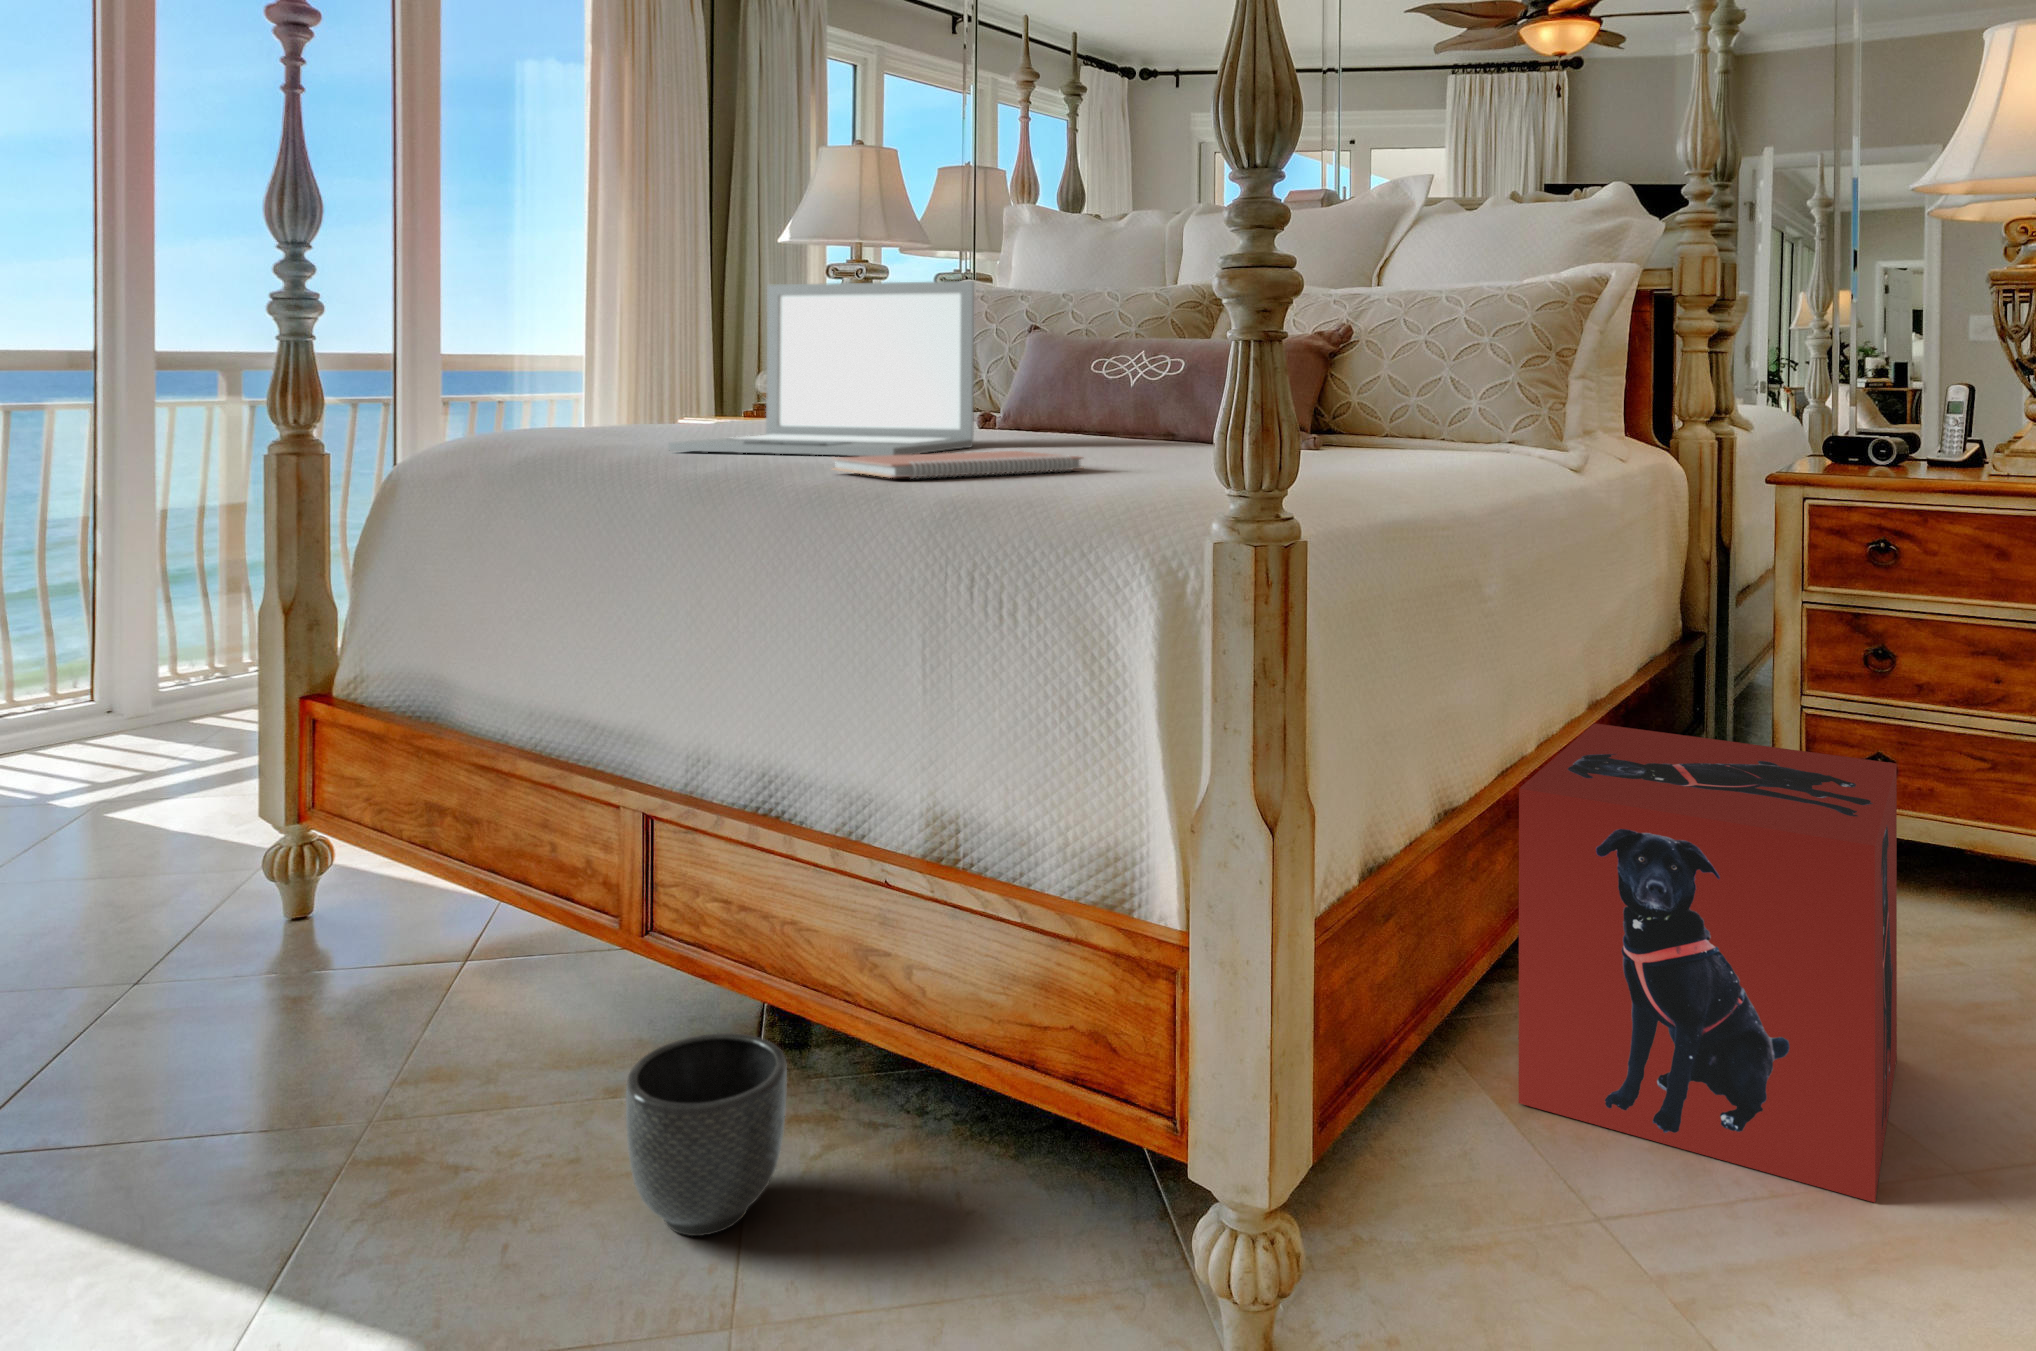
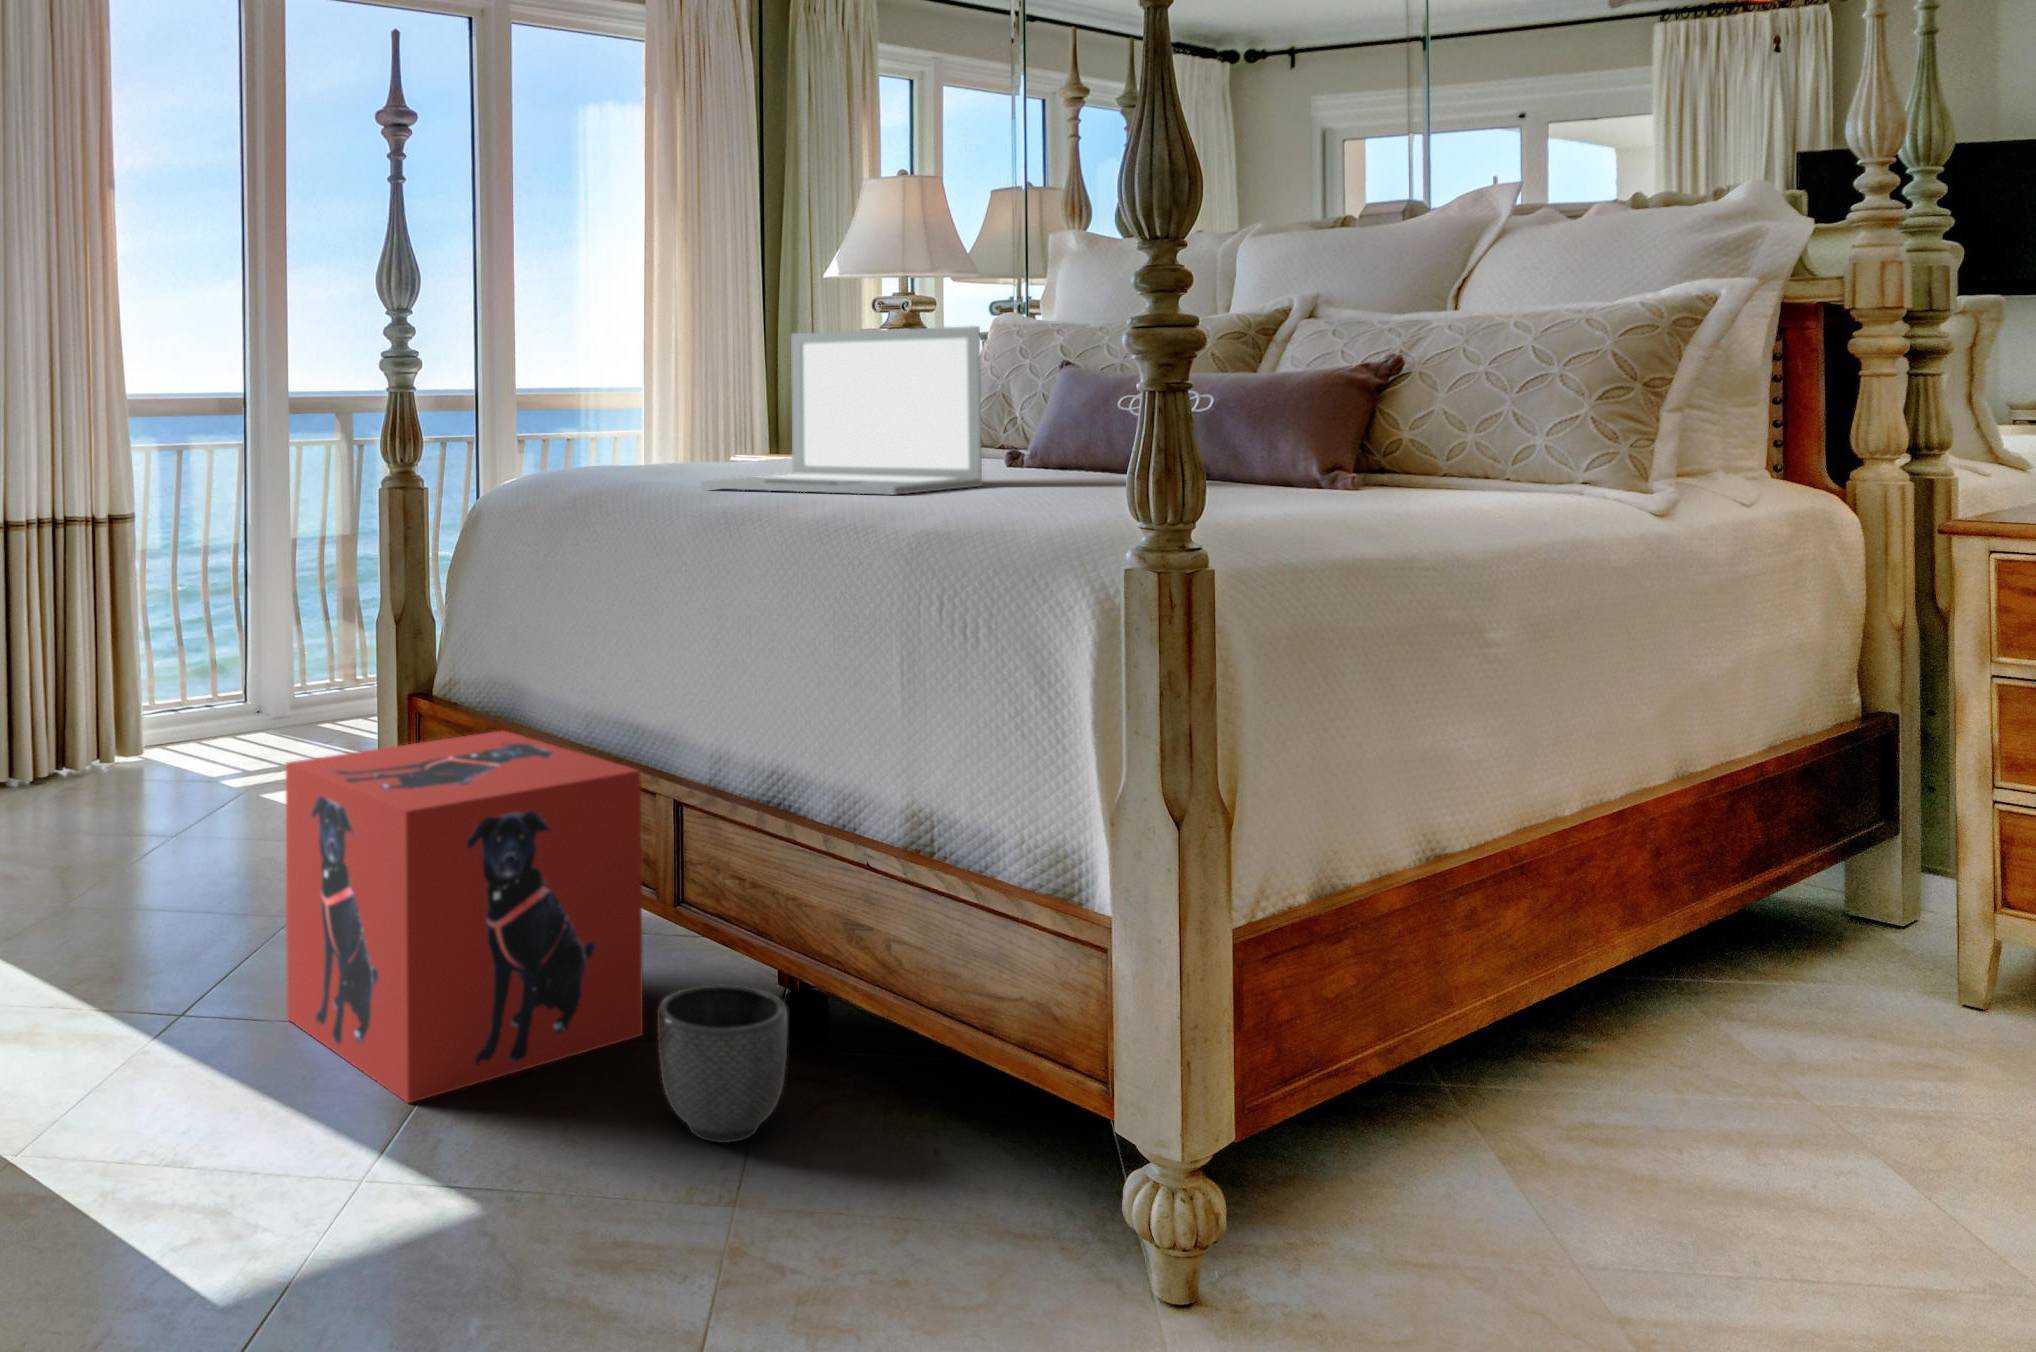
notebook: present [833,451,1082,478] -> none [823,490,1052,513]
storage box: present [1518,723,1897,1203] -> present [286,731,643,1103]

